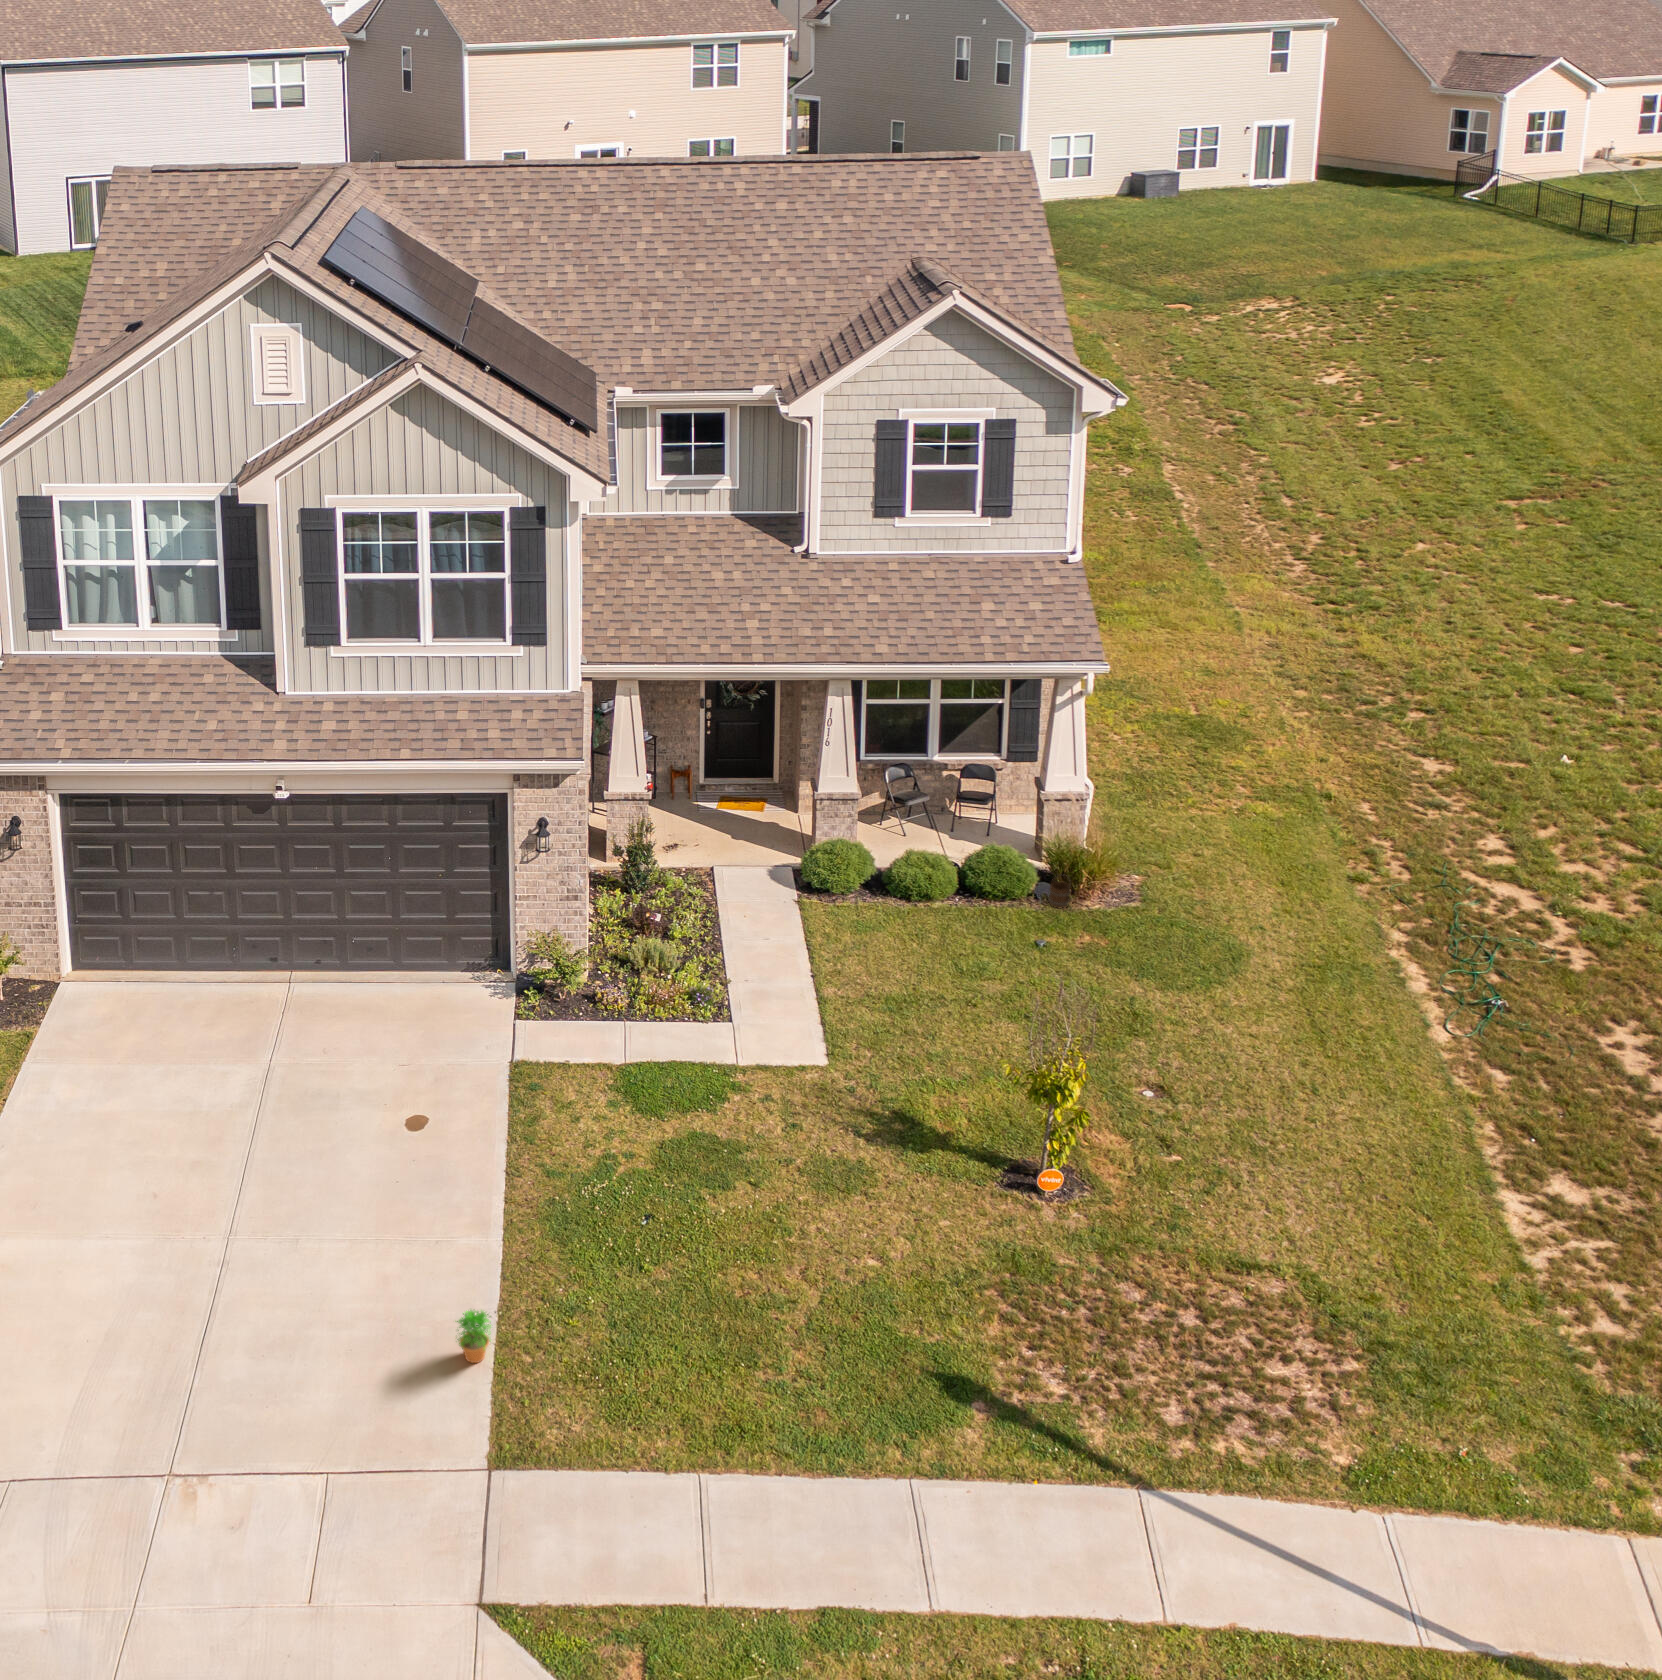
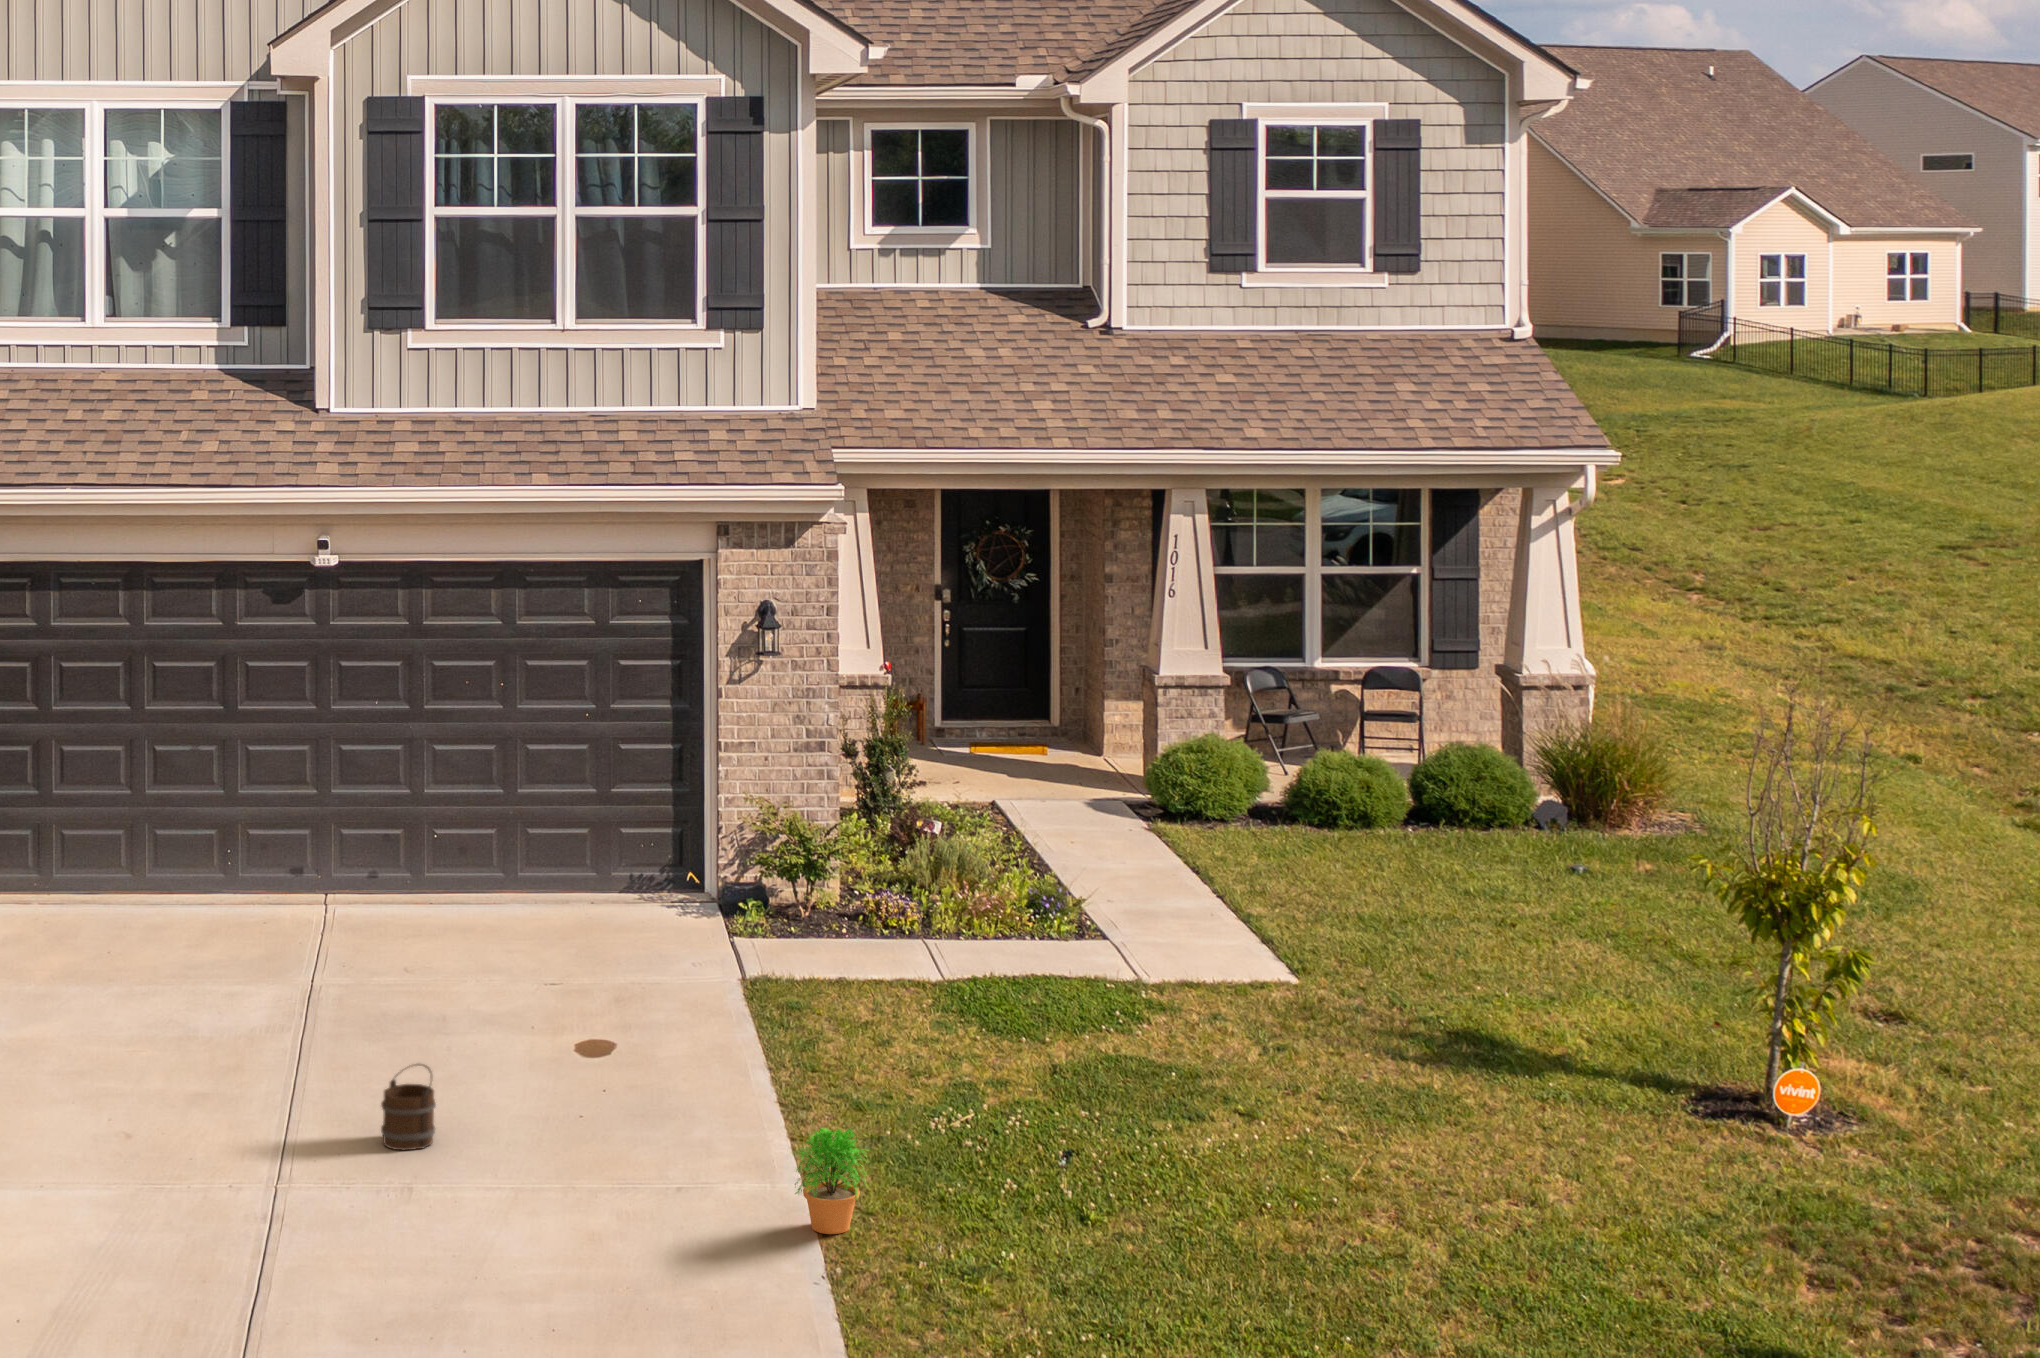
bucket: present [1048,875,1071,908] -> present [381,1064,436,1150]

